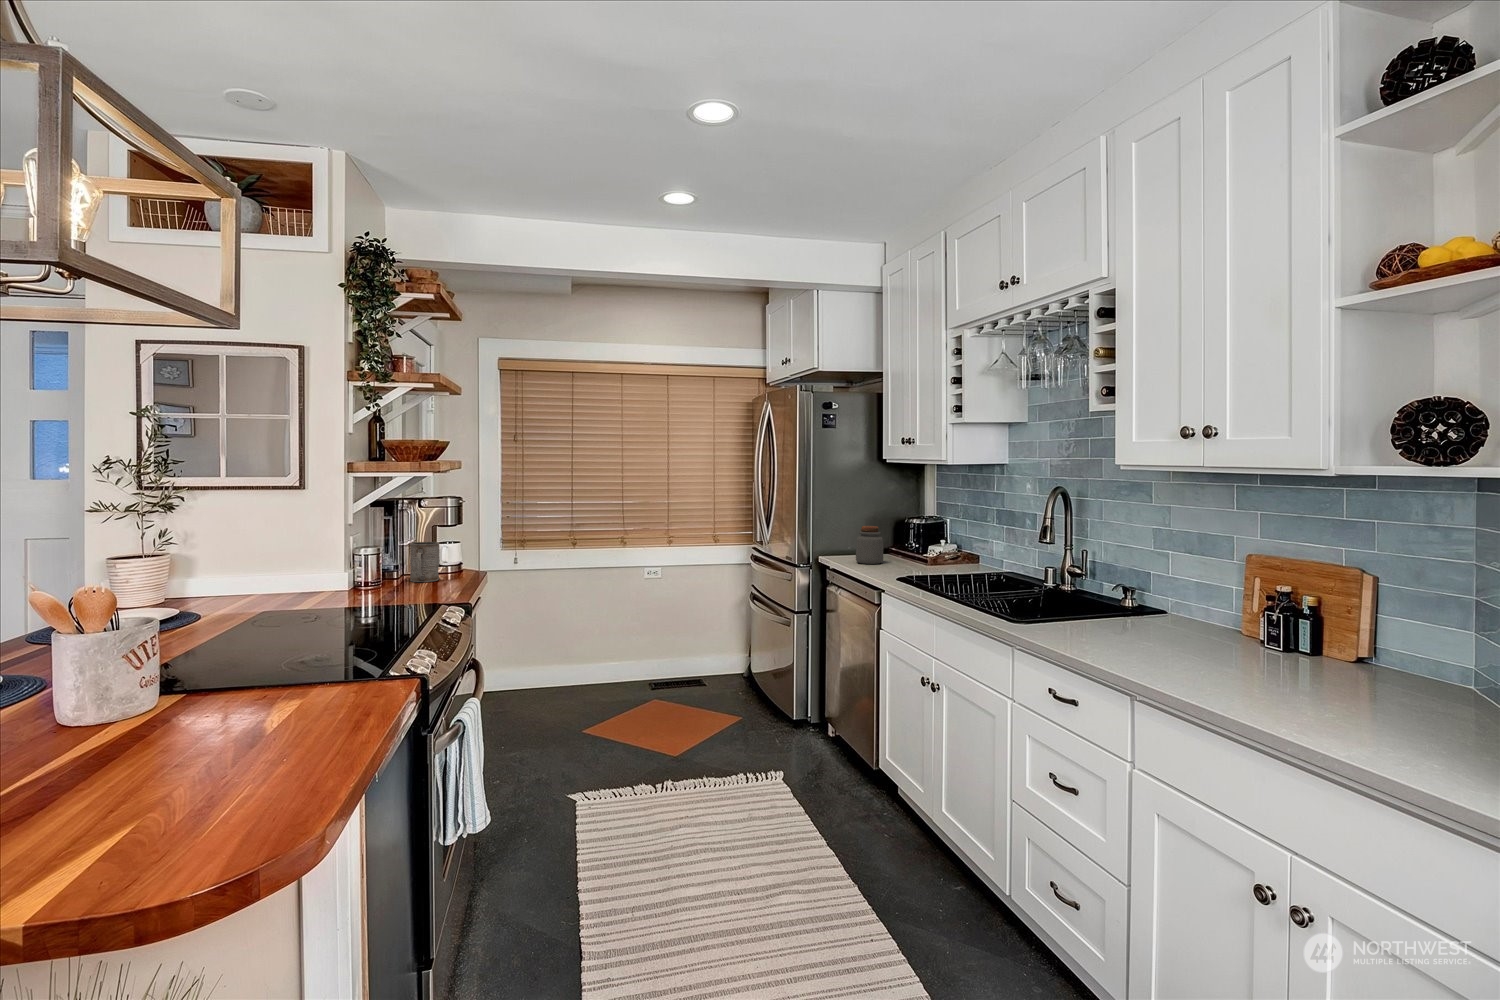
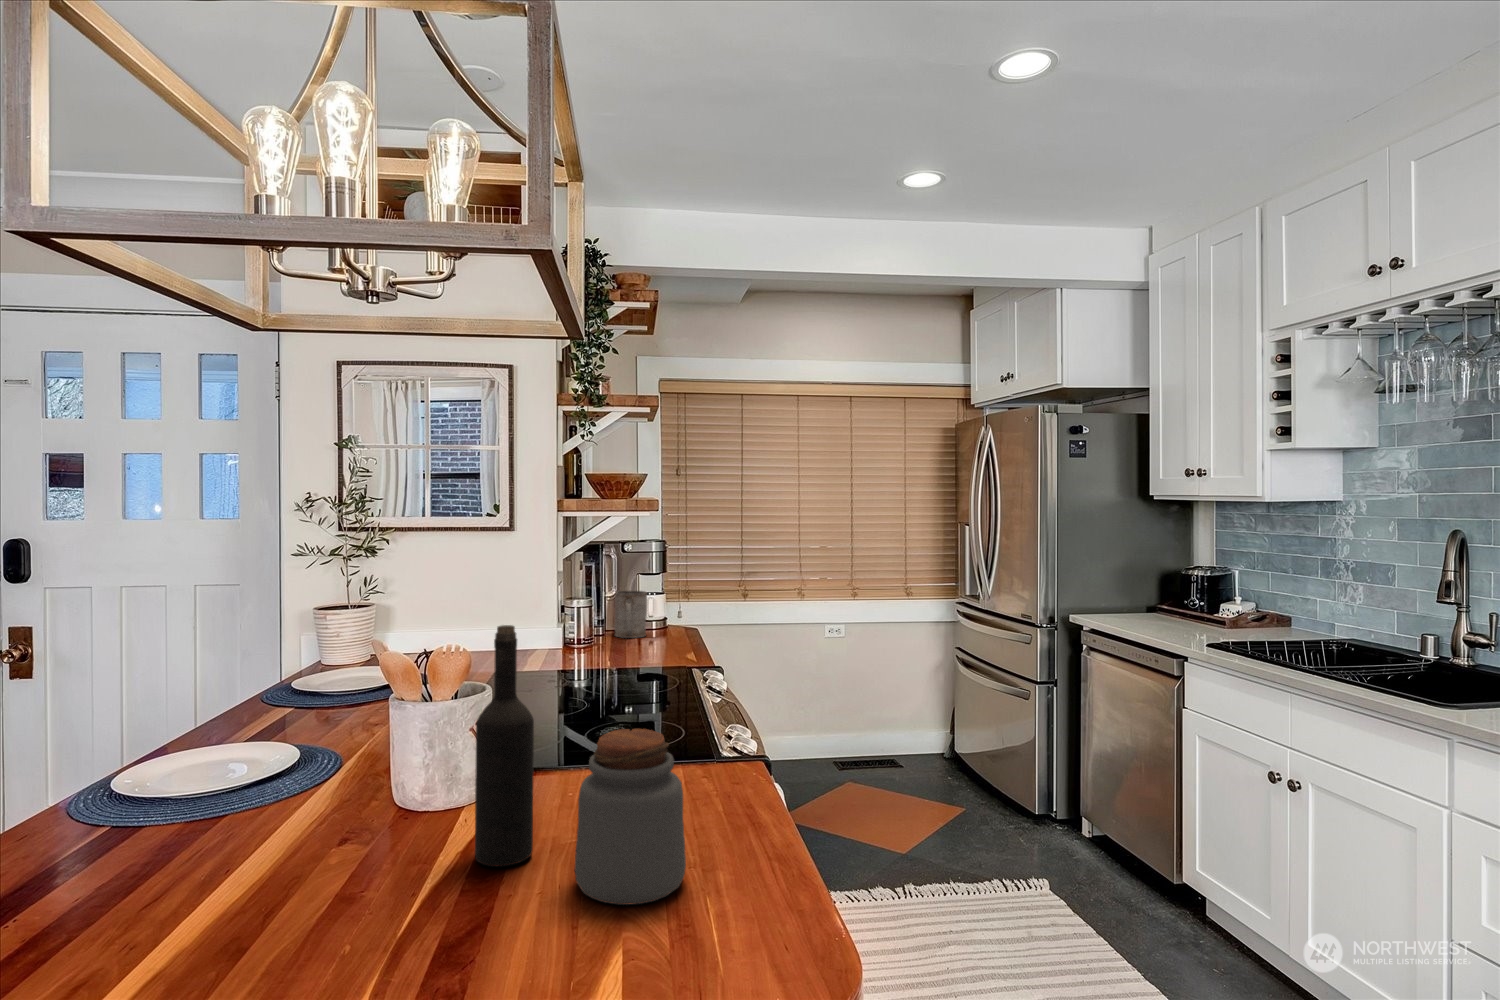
jar: present [856,526,883,564] -> present [575,729,686,905]
wine bottle: none [70,561,134,759] -> present [475,625,534,867]

